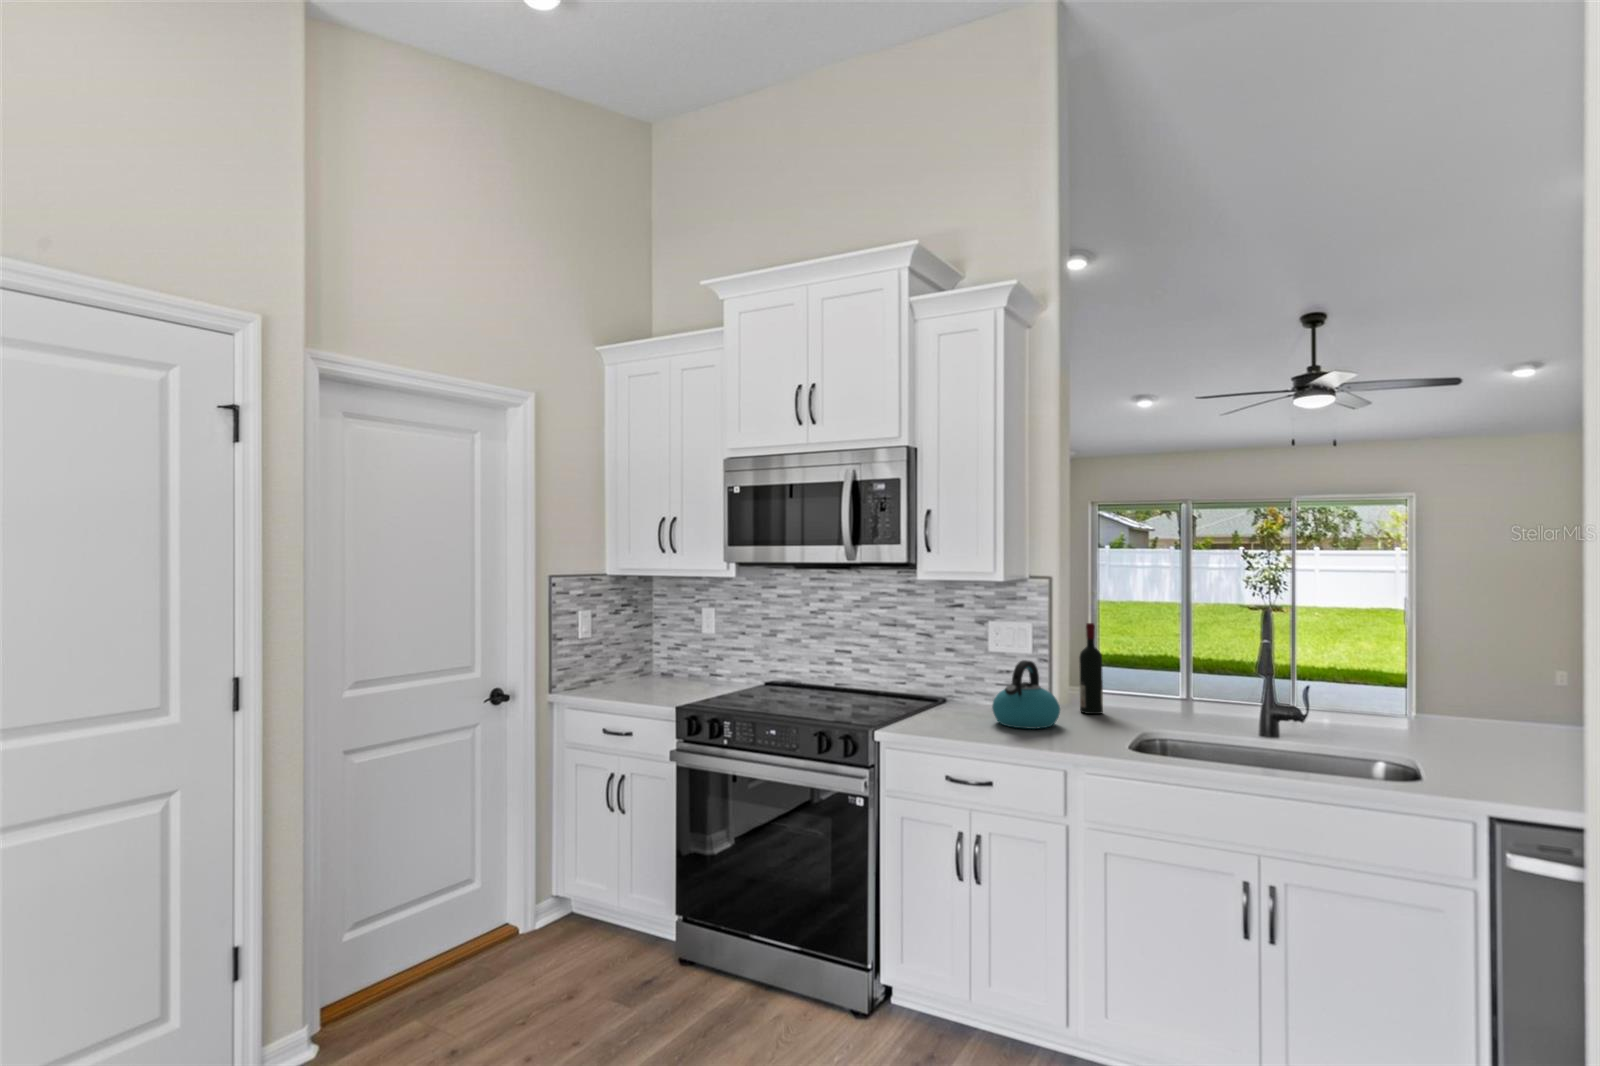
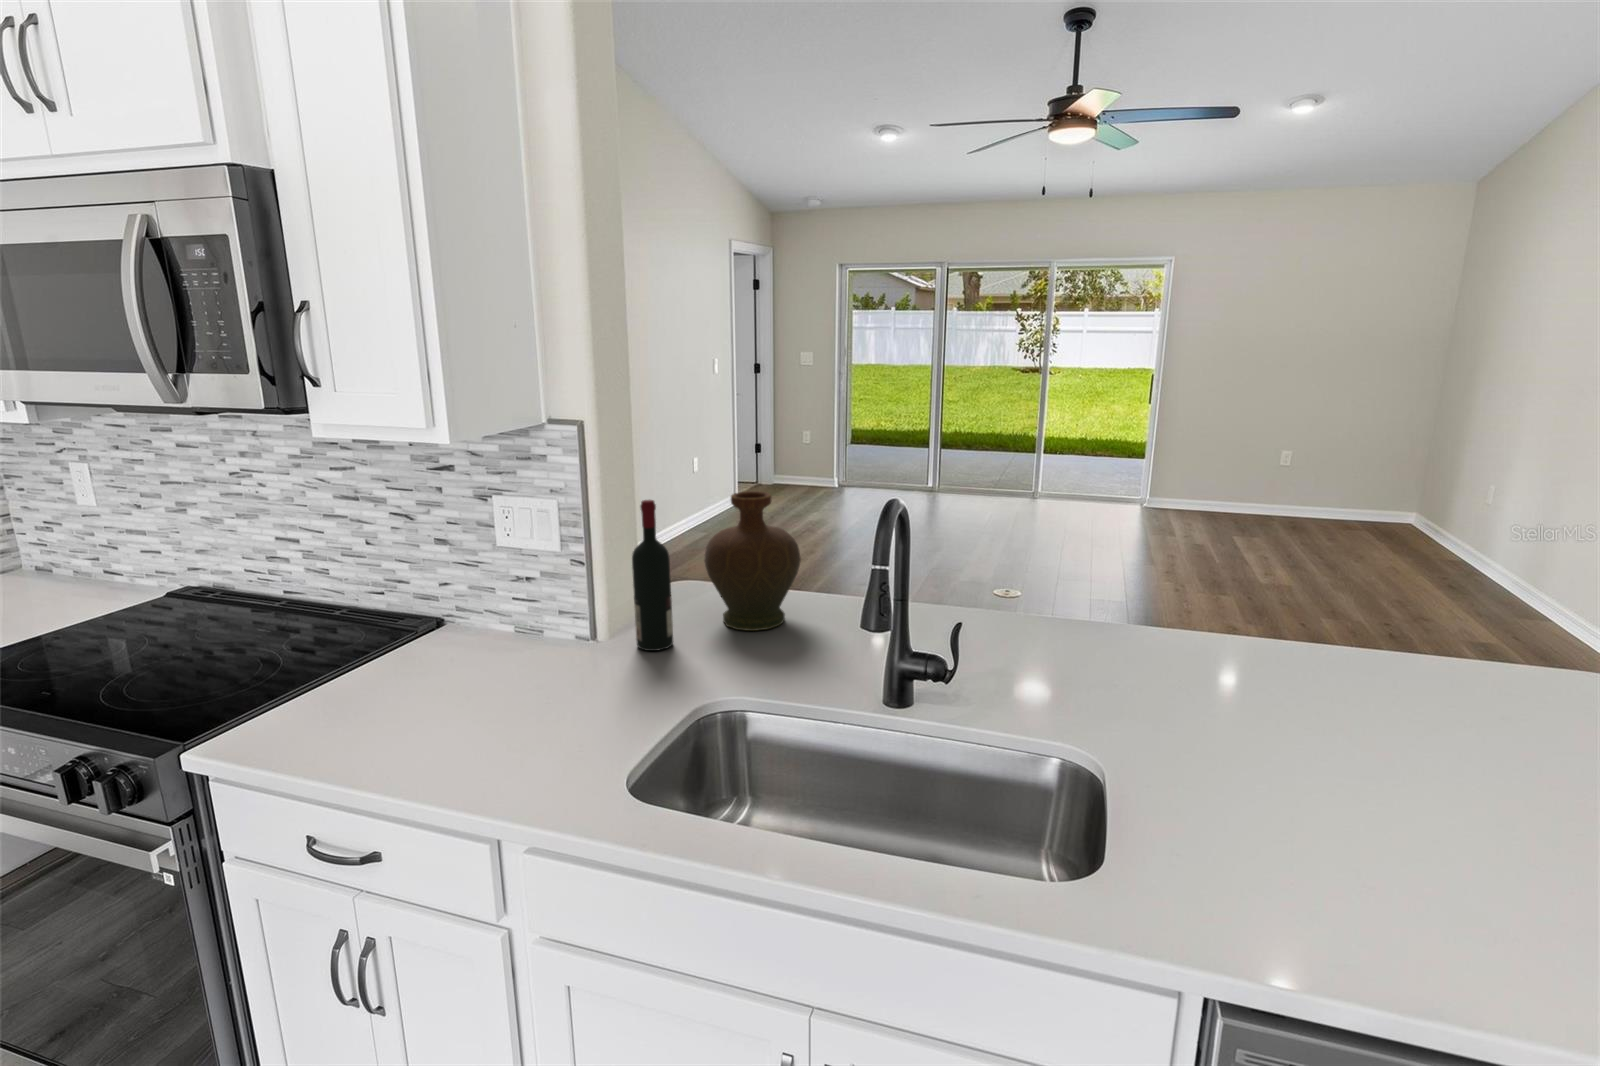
decorative vase: none [1114,625,1177,710] -> present [704,491,801,631]
kettle: present [992,660,1060,729] -> none [446,585,570,714]

